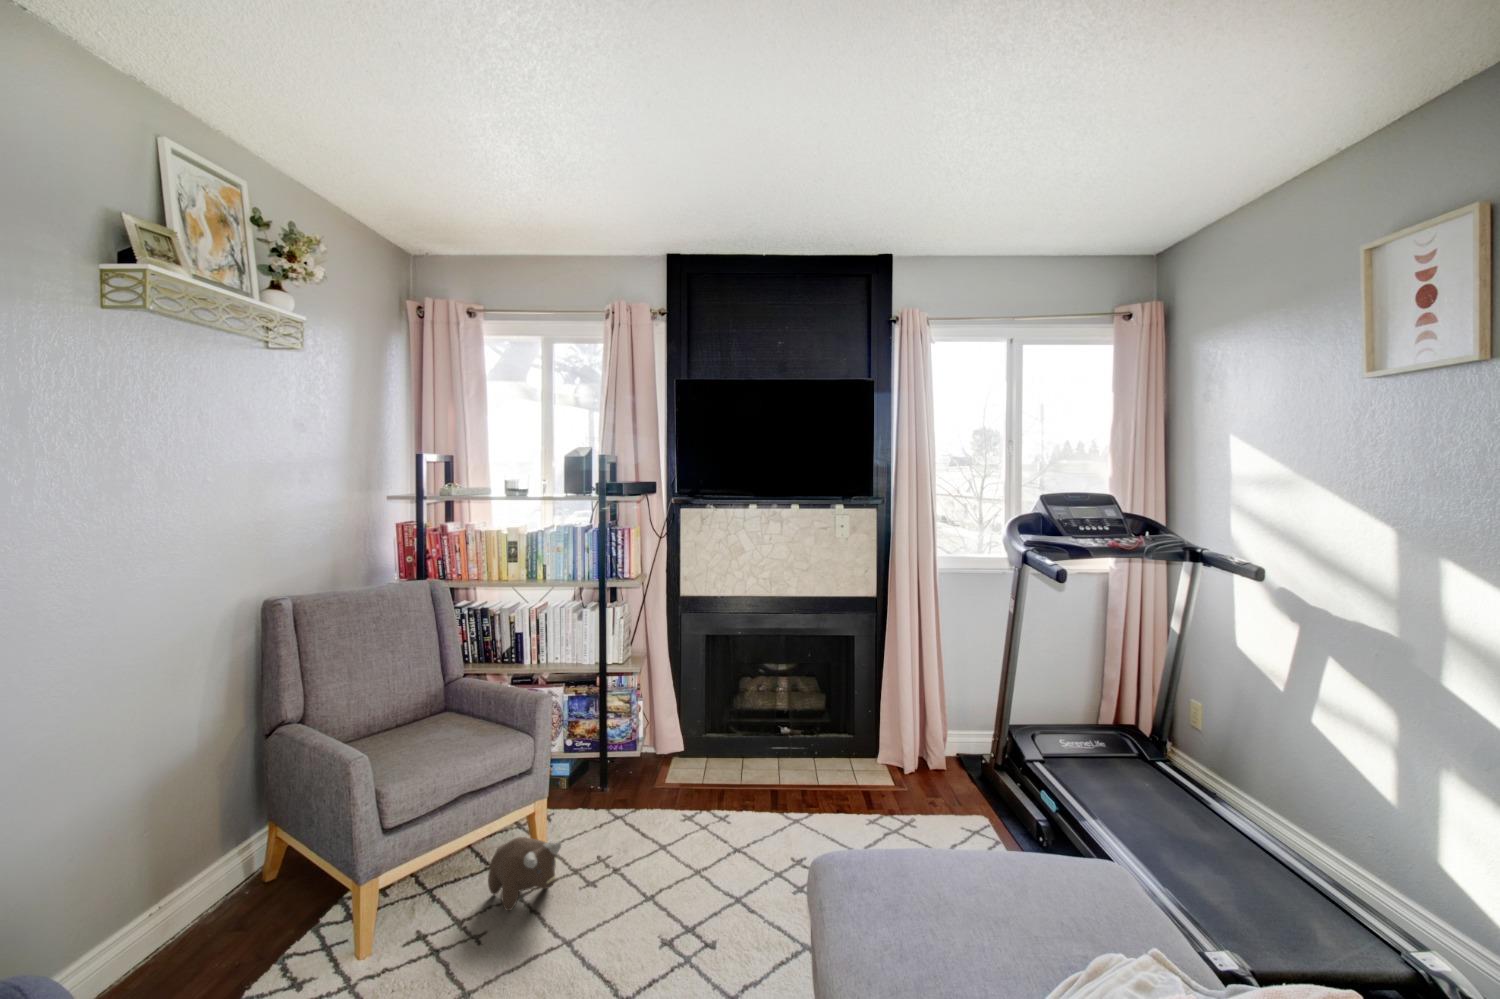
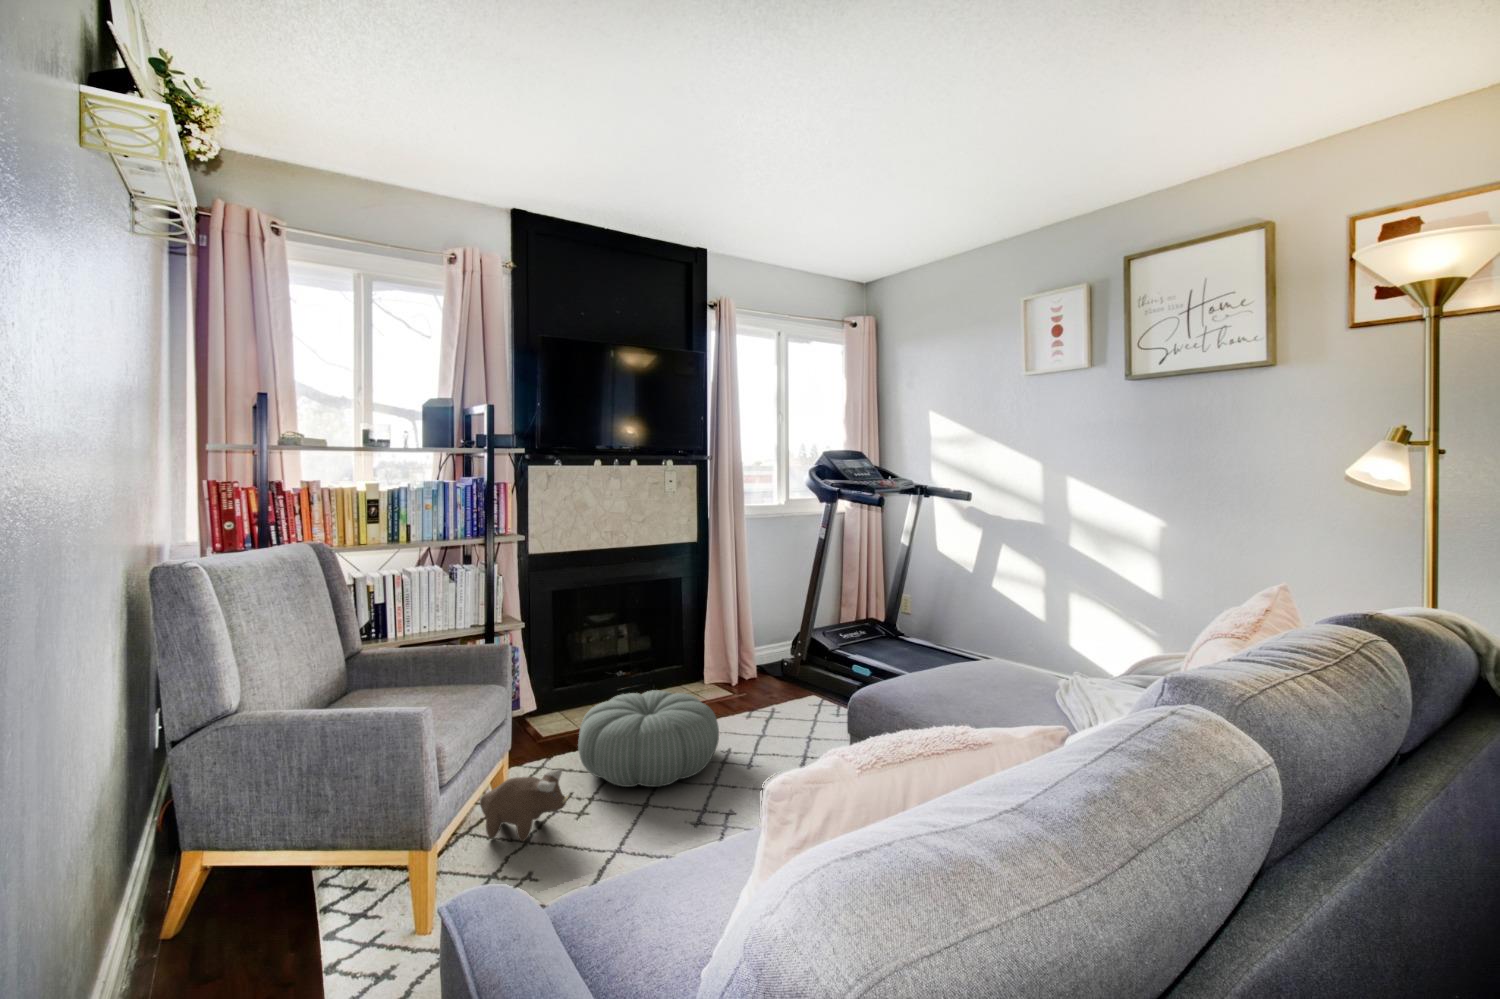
pouf: none [624,764,781,893] -> present [578,690,719,787]

